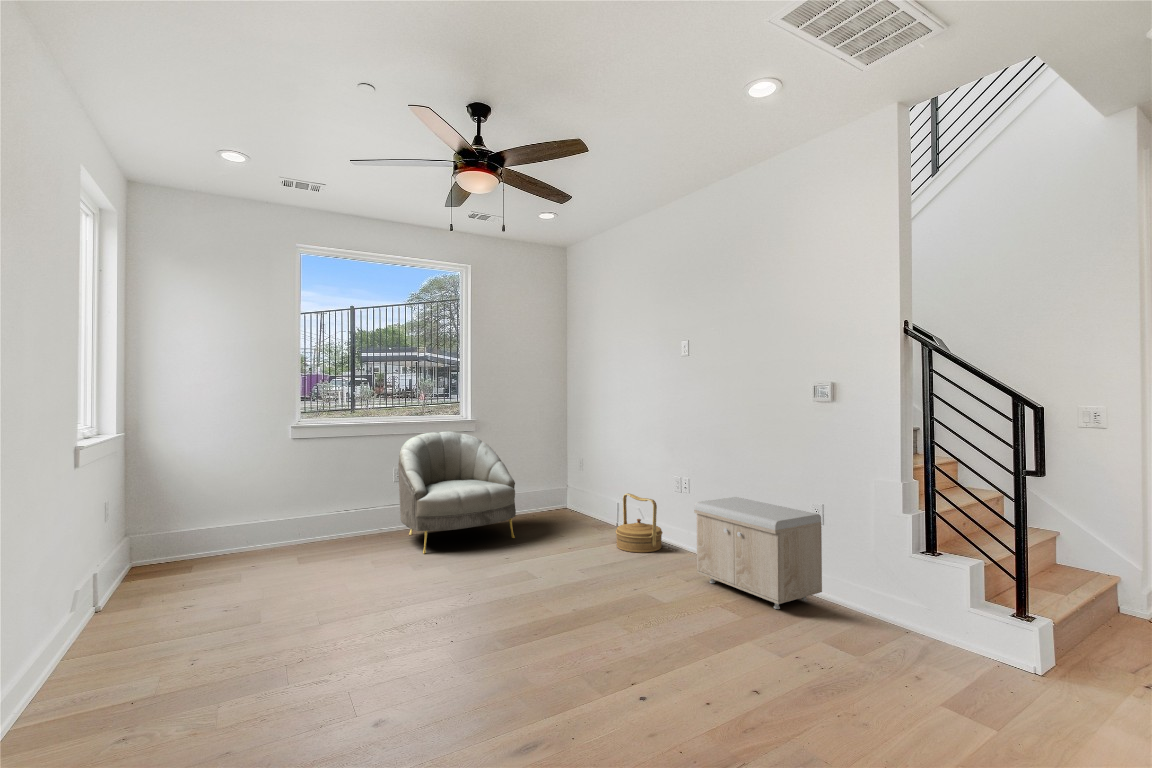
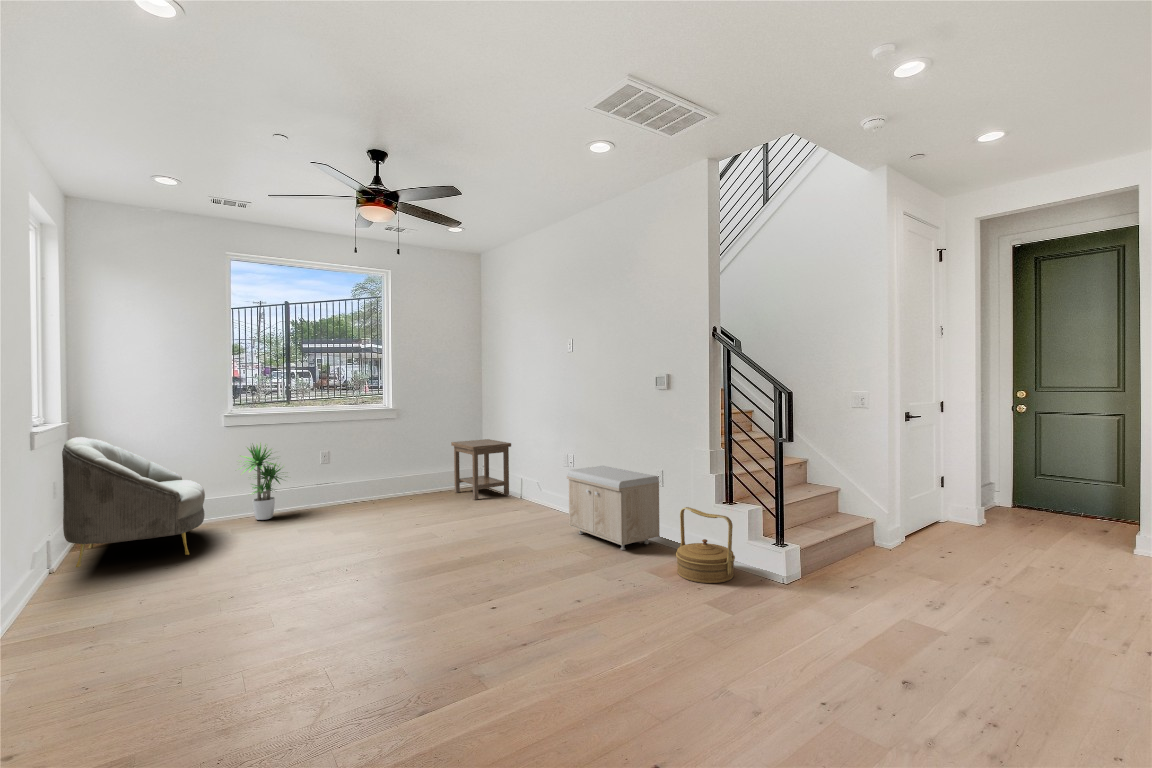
armchair: present [398,432,516,553] -> present [62,437,205,567]
potted plant: none [296,458,360,549] -> present [241,443,283,520]
side table: none [536,459,607,531] -> present [451,439,511,500]
woven basket: present [616,493,663,553] -> present [676,507,735,583]

